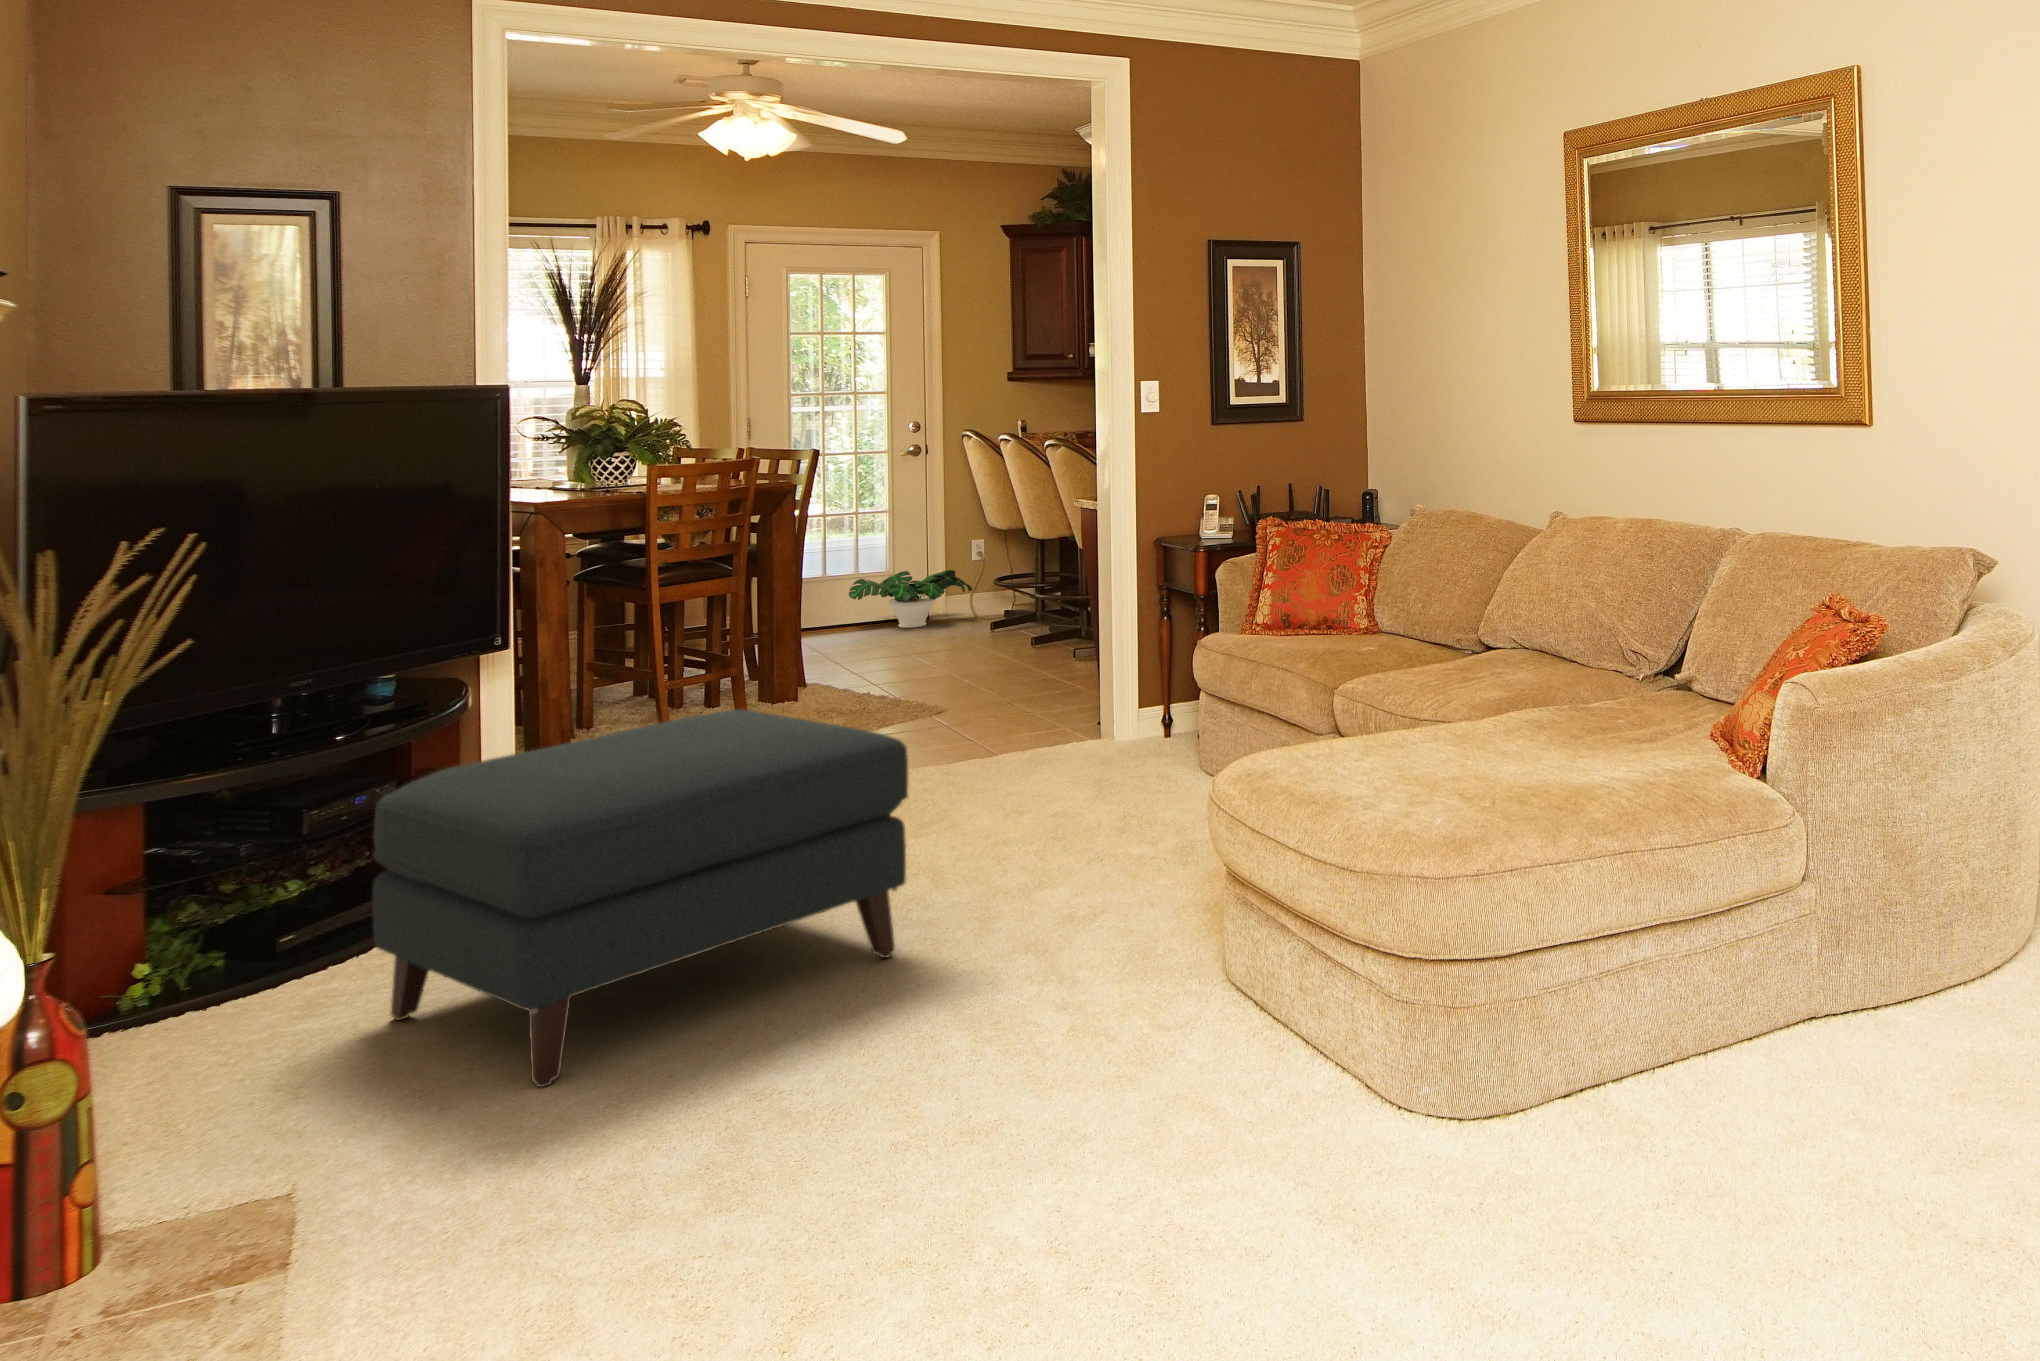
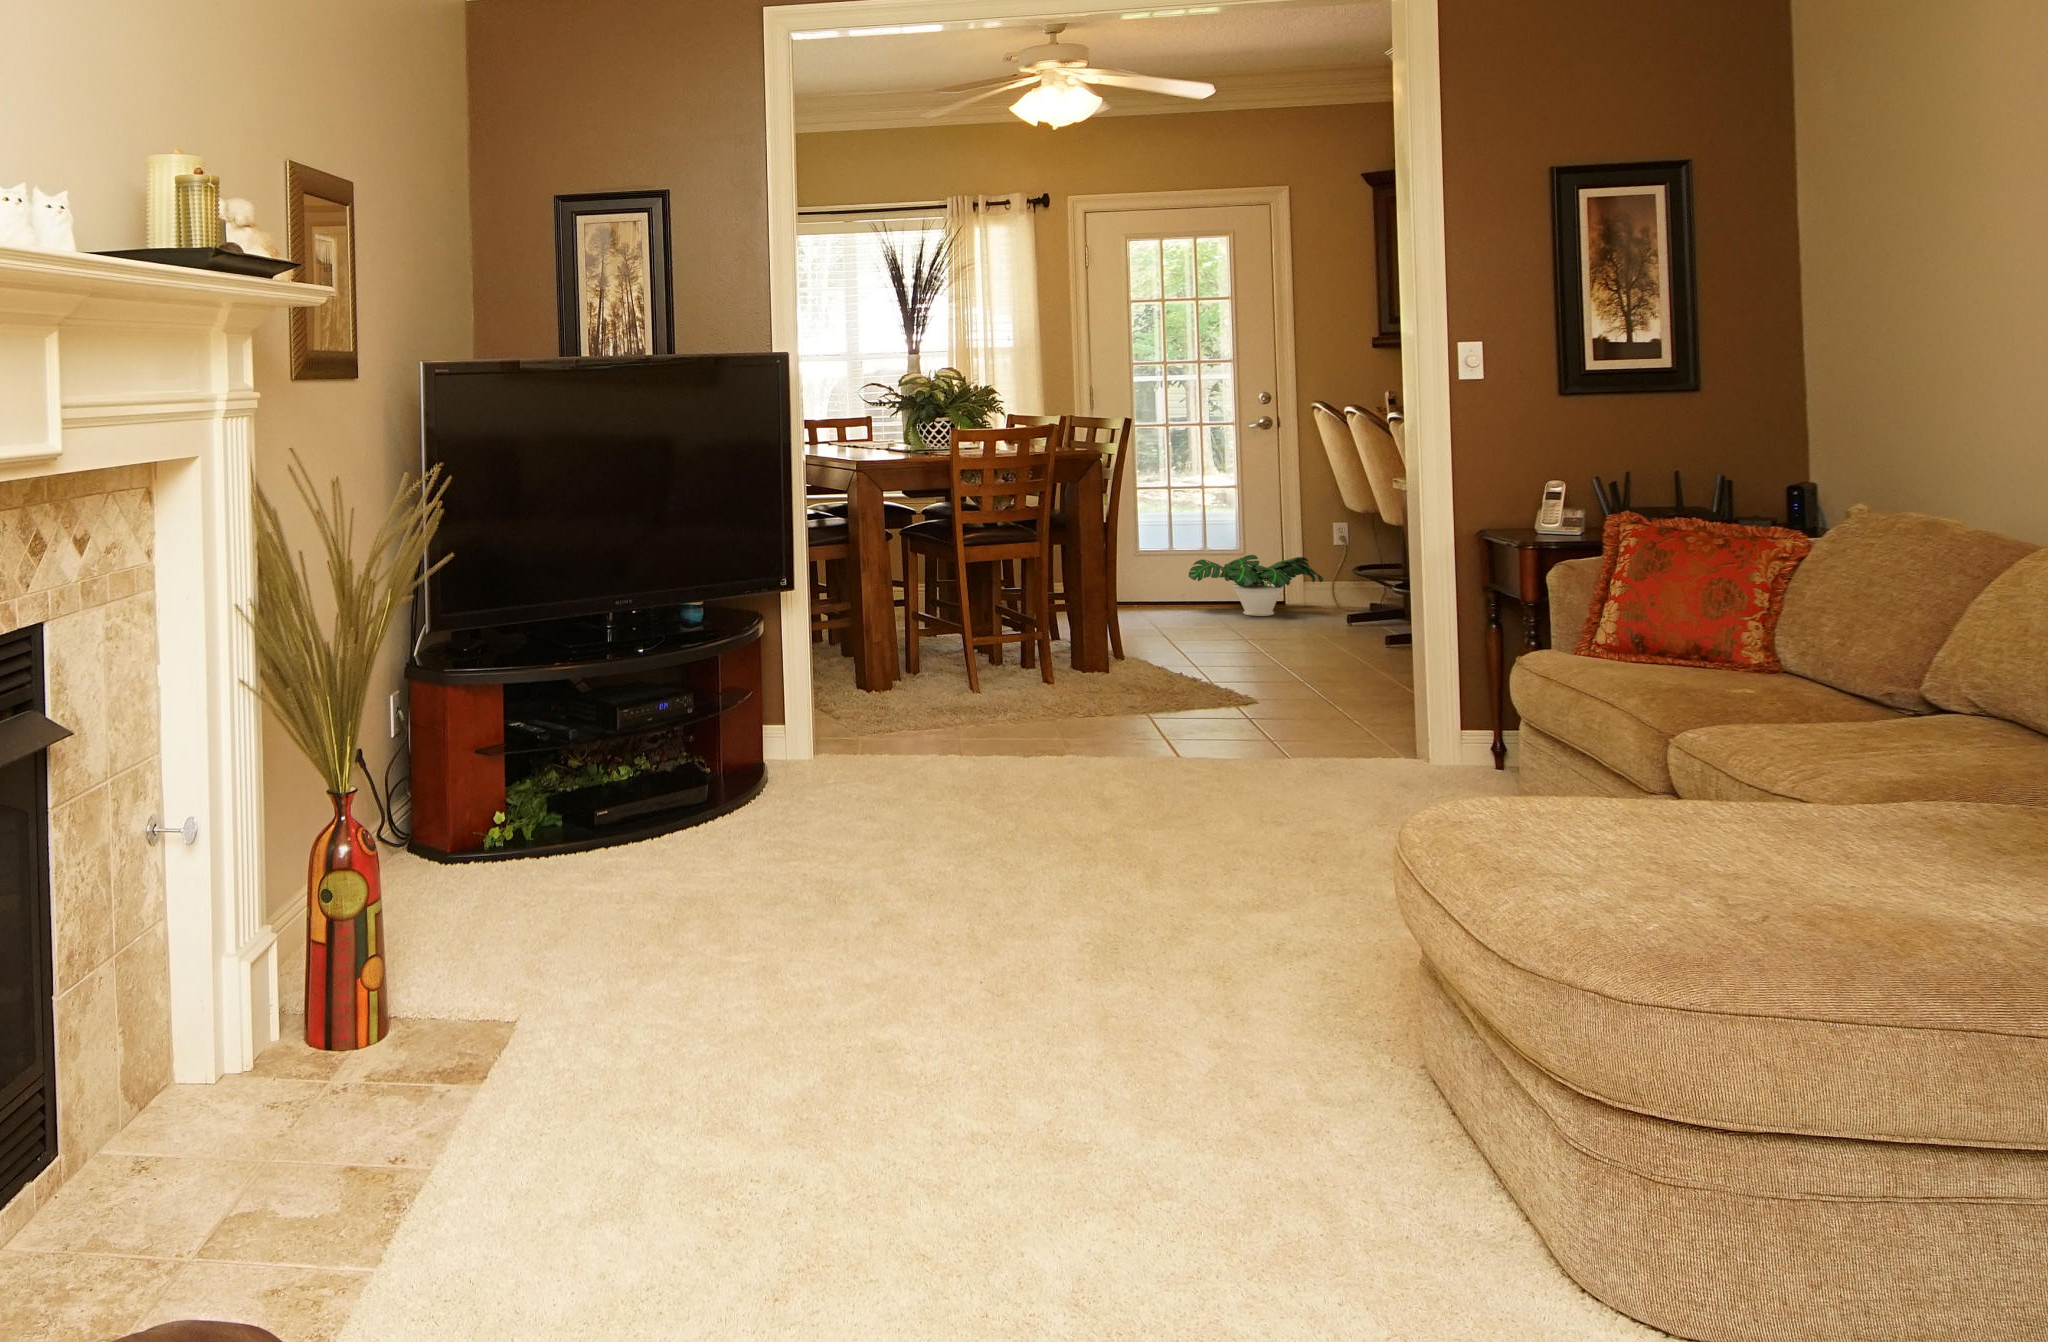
ottoman: present [373,710,908,1087] -> none [632,668,1092,992]

